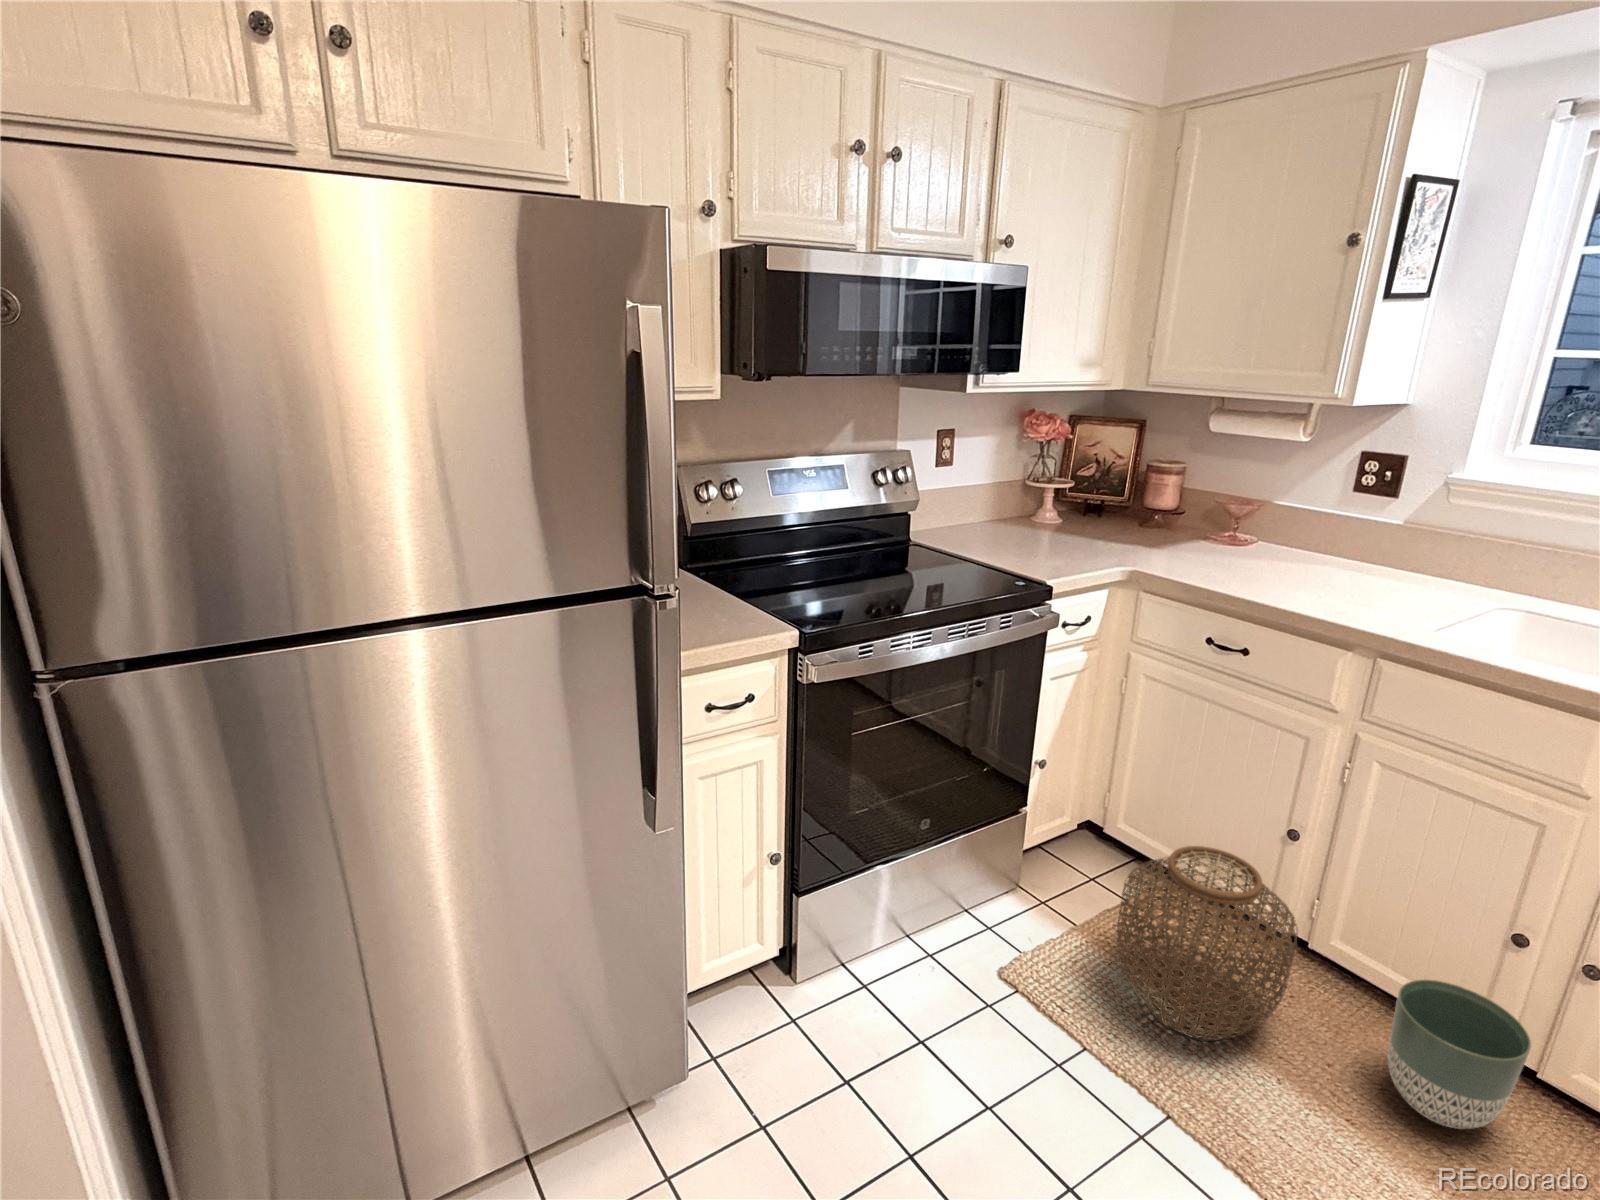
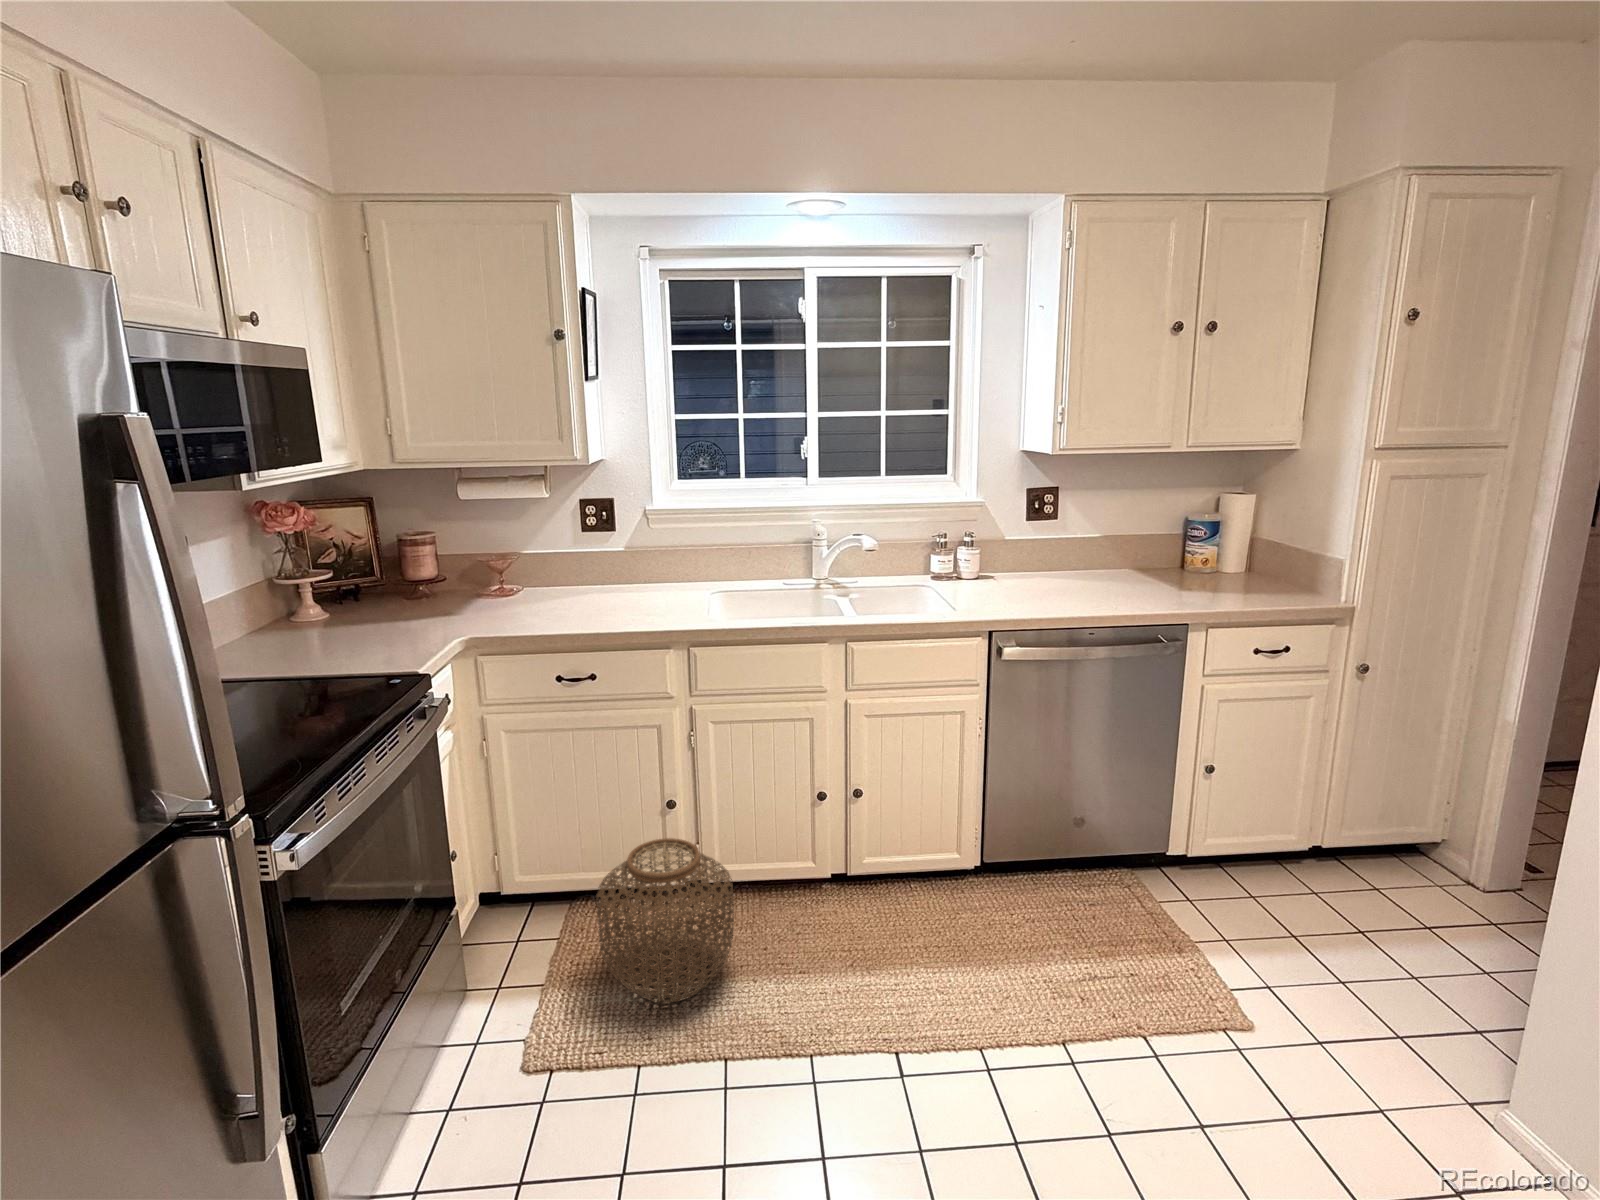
planter: present [1388,980,1531,1129] -> none [788,843,861,938]

